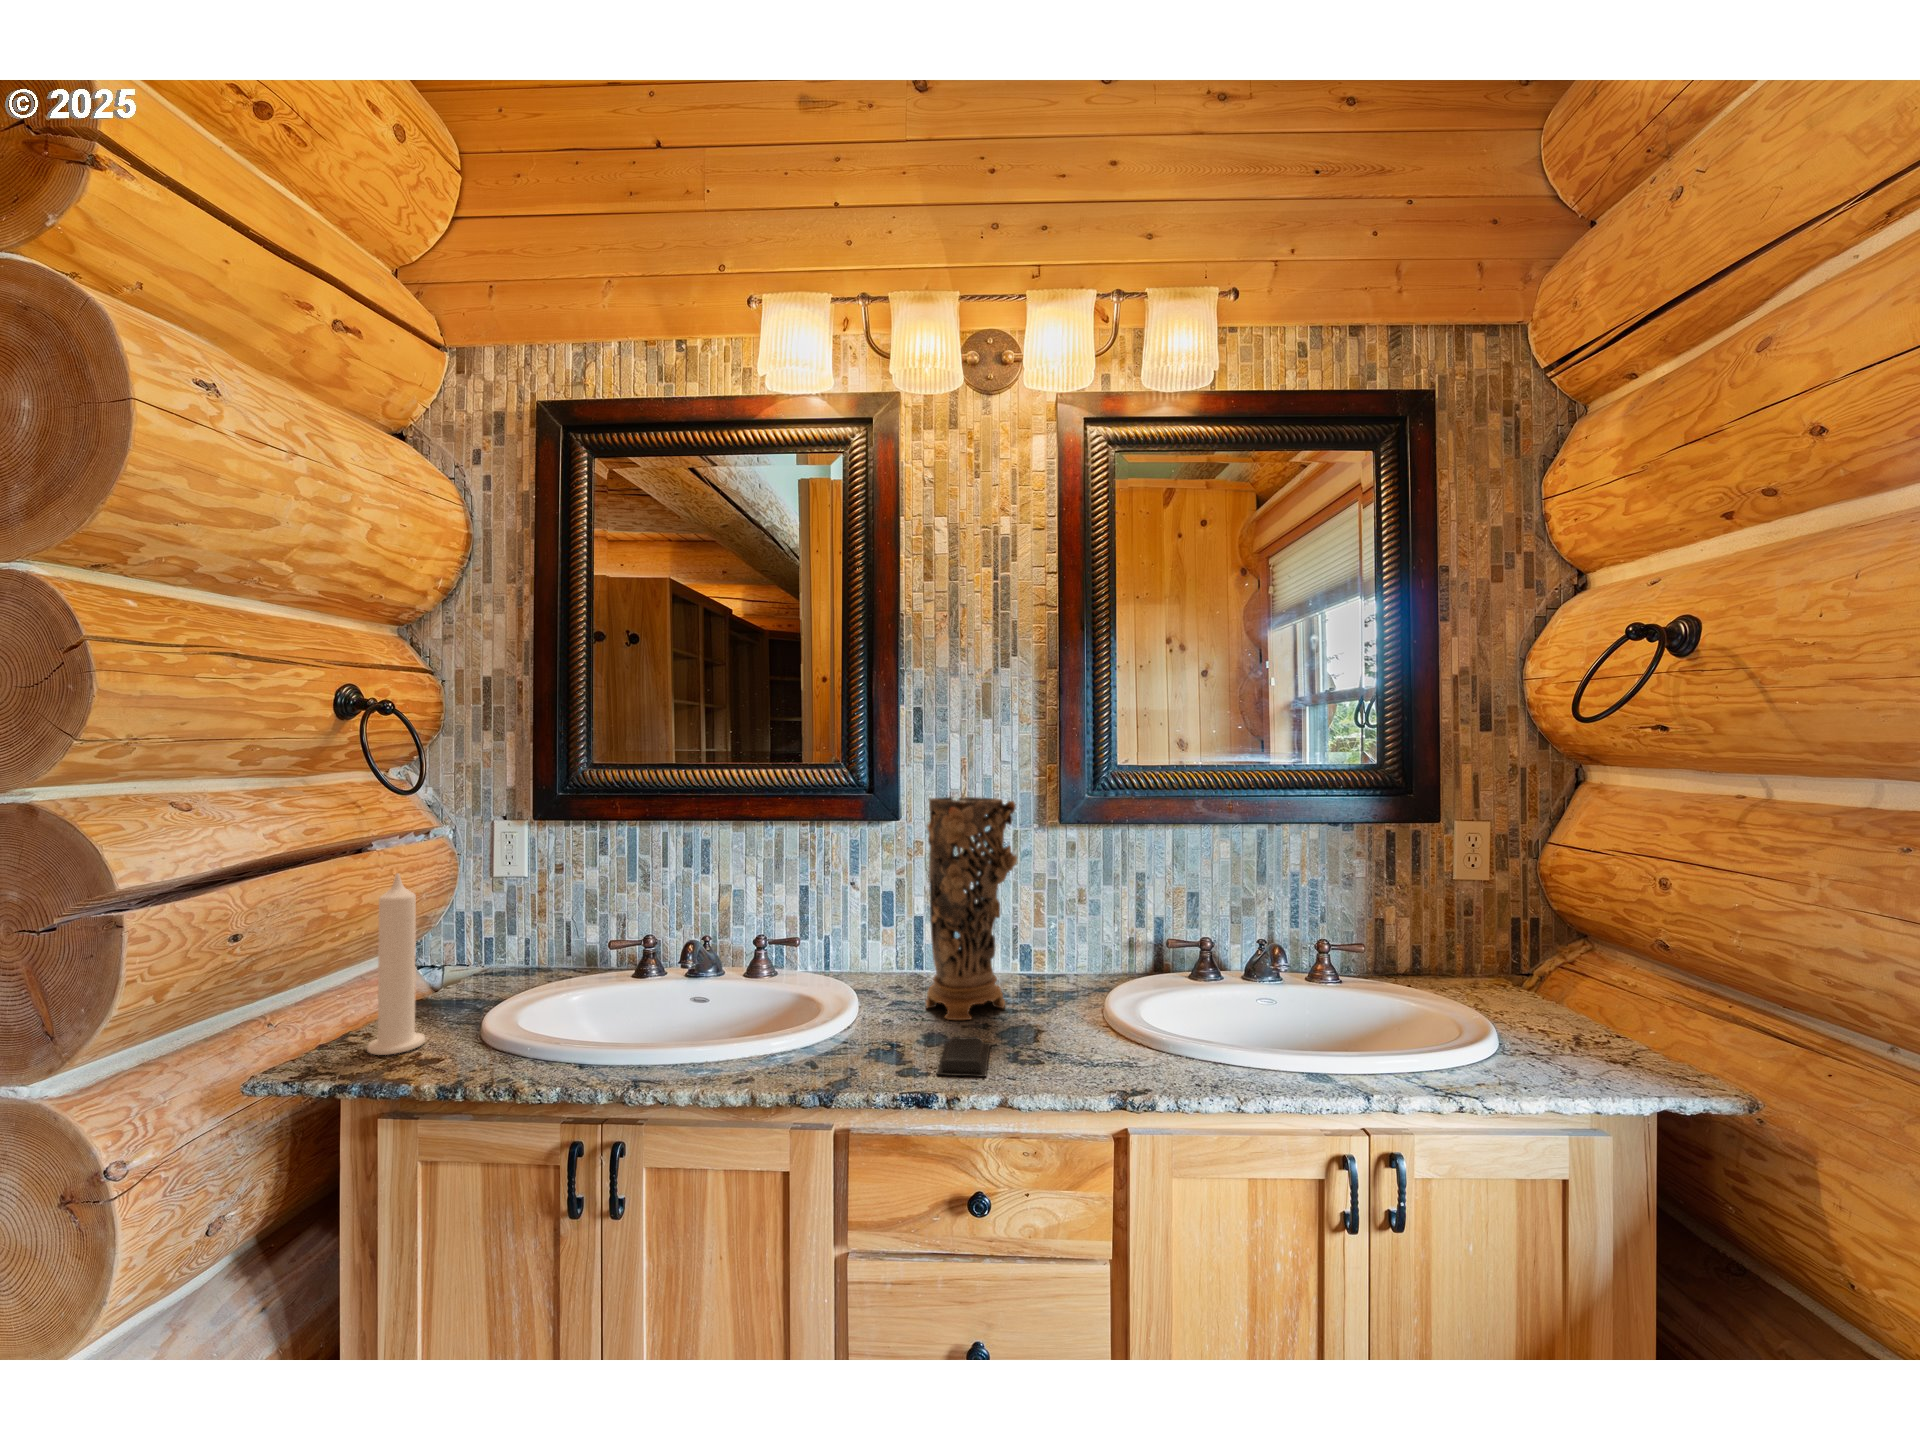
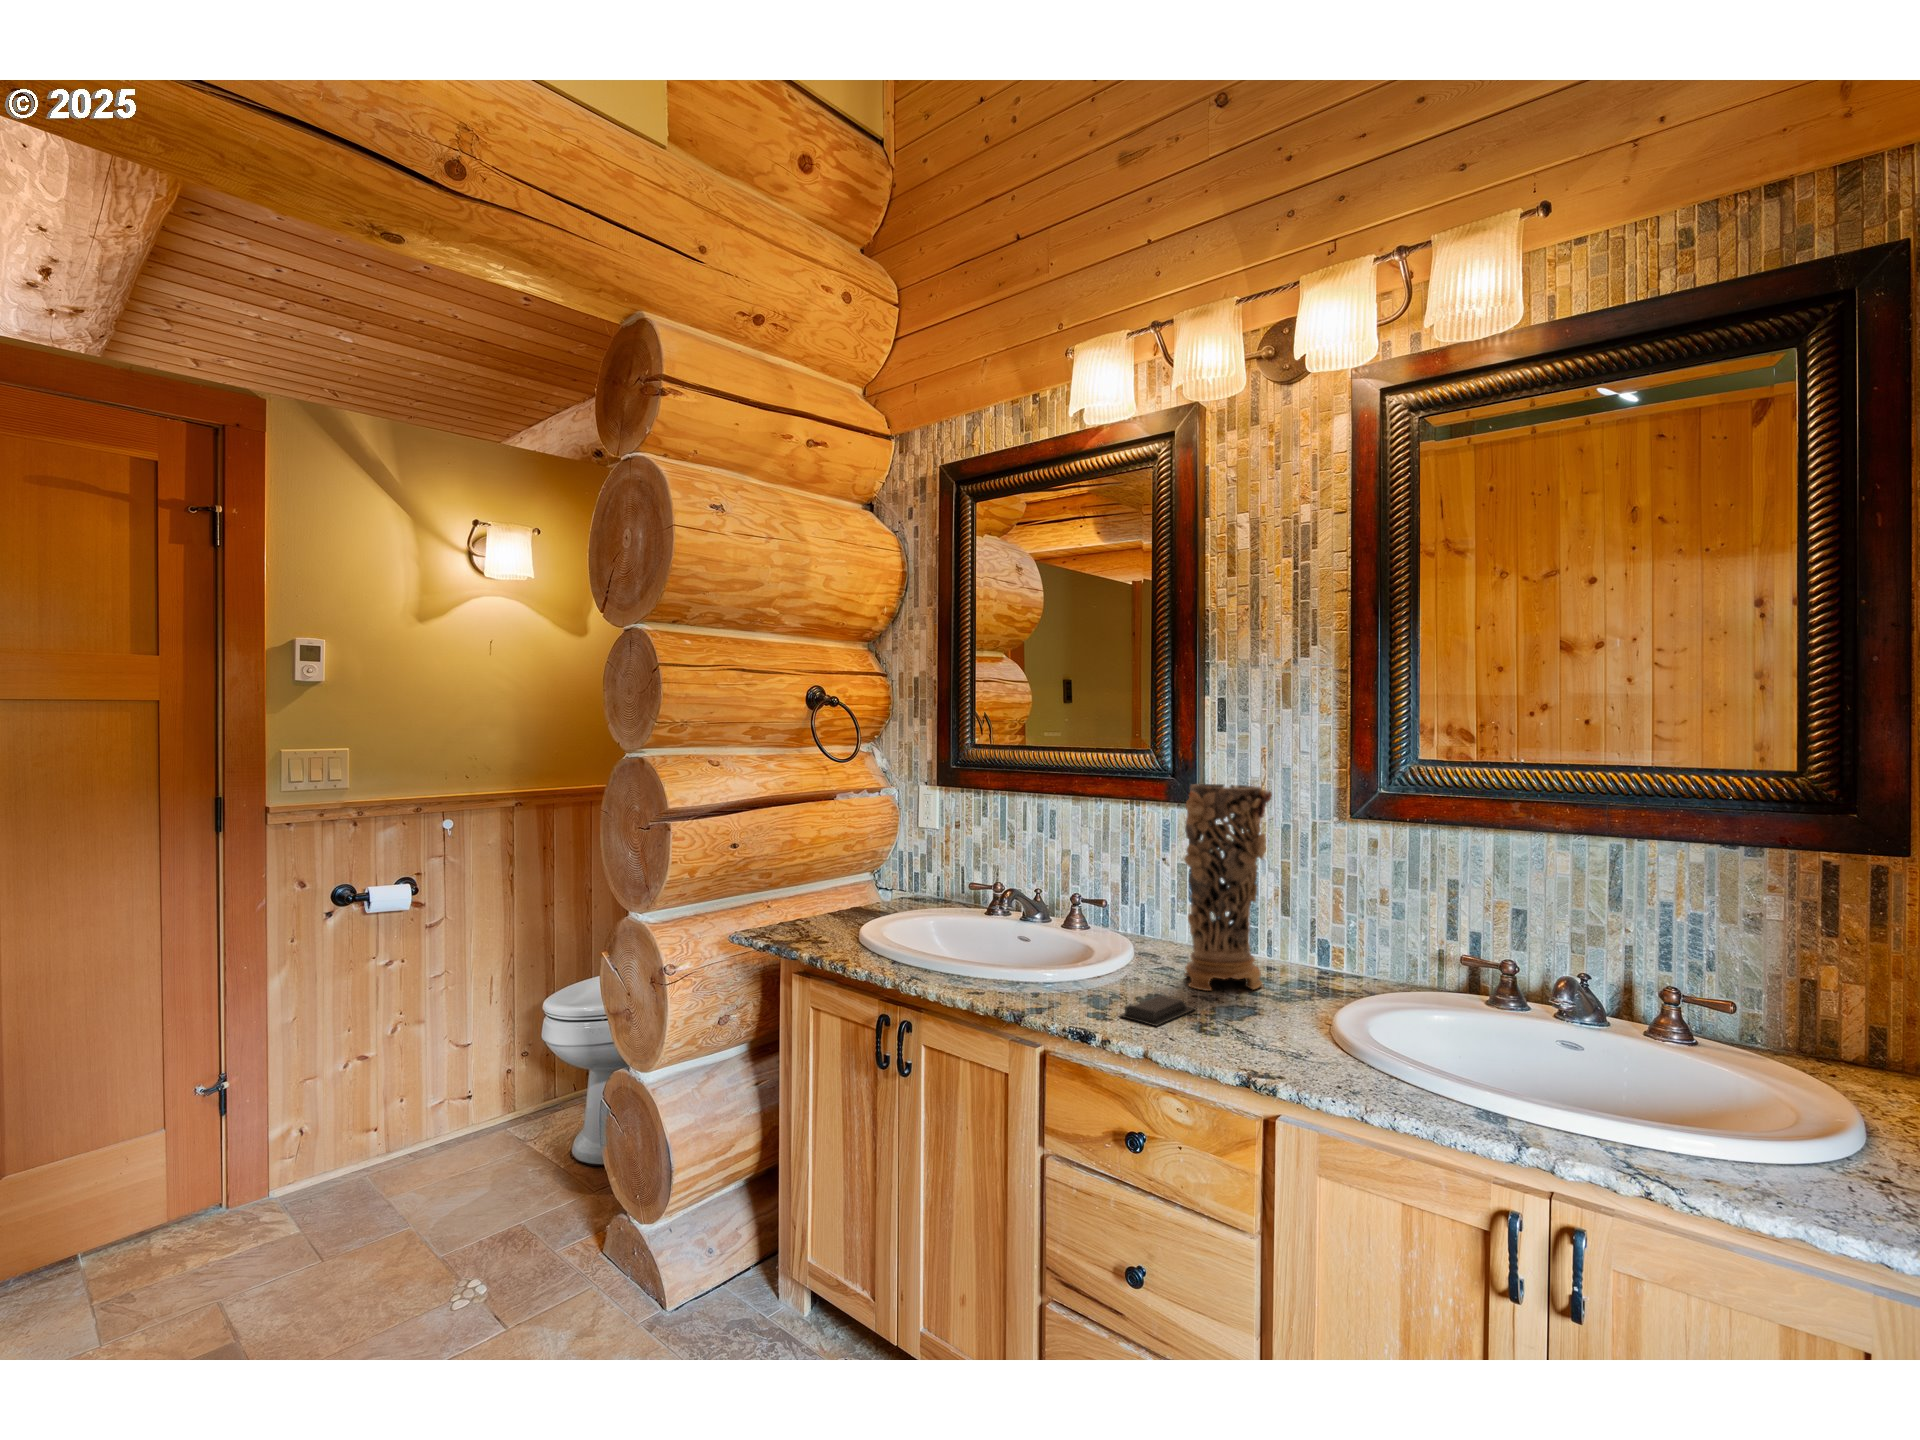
candle: present [367,873,425,1055] -> none [802,814,836,934]

